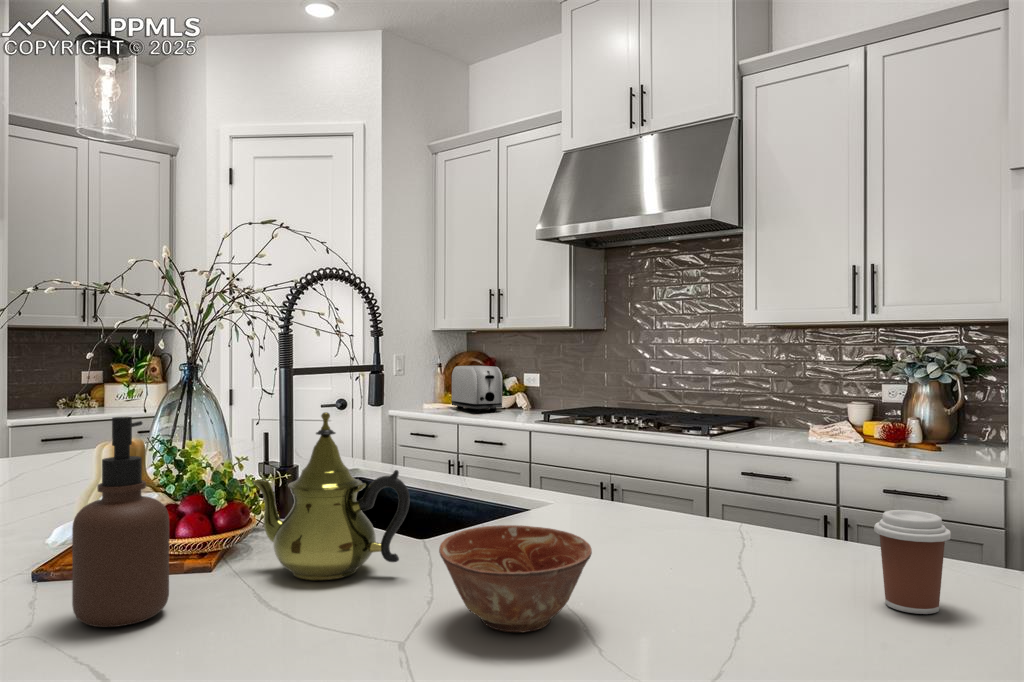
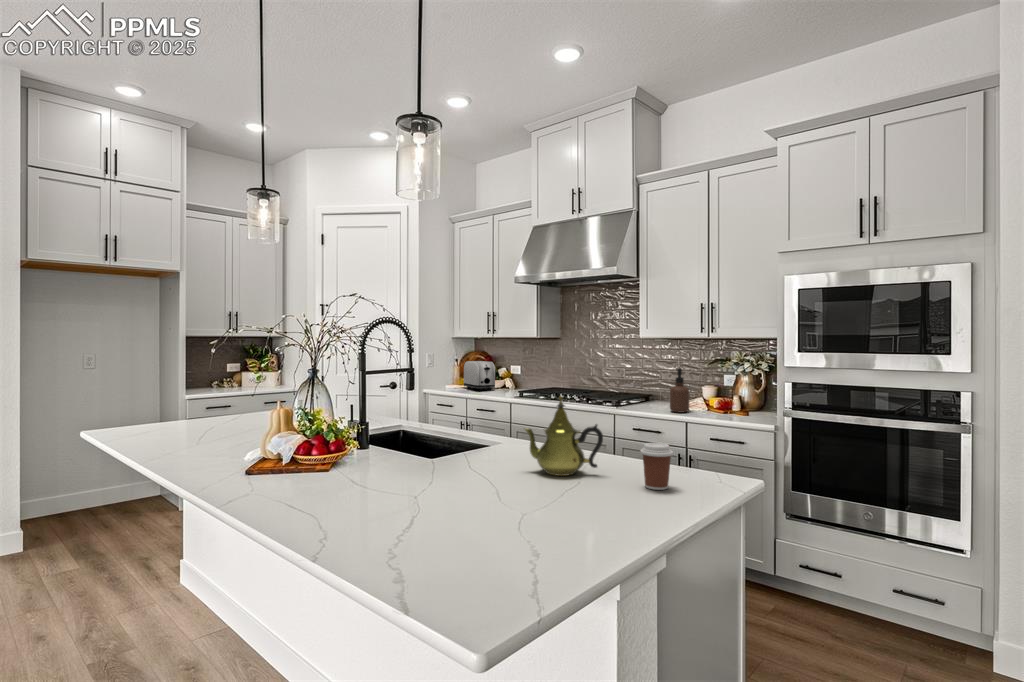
teapot: present [252,412,410,580] -> present [525,396,603,476]
soap dispenser: present [72,417,169,627] -> present [670,368,689,412]
ceramic bowl: present [439,525,592,632] -> none [435,449,504,495]

